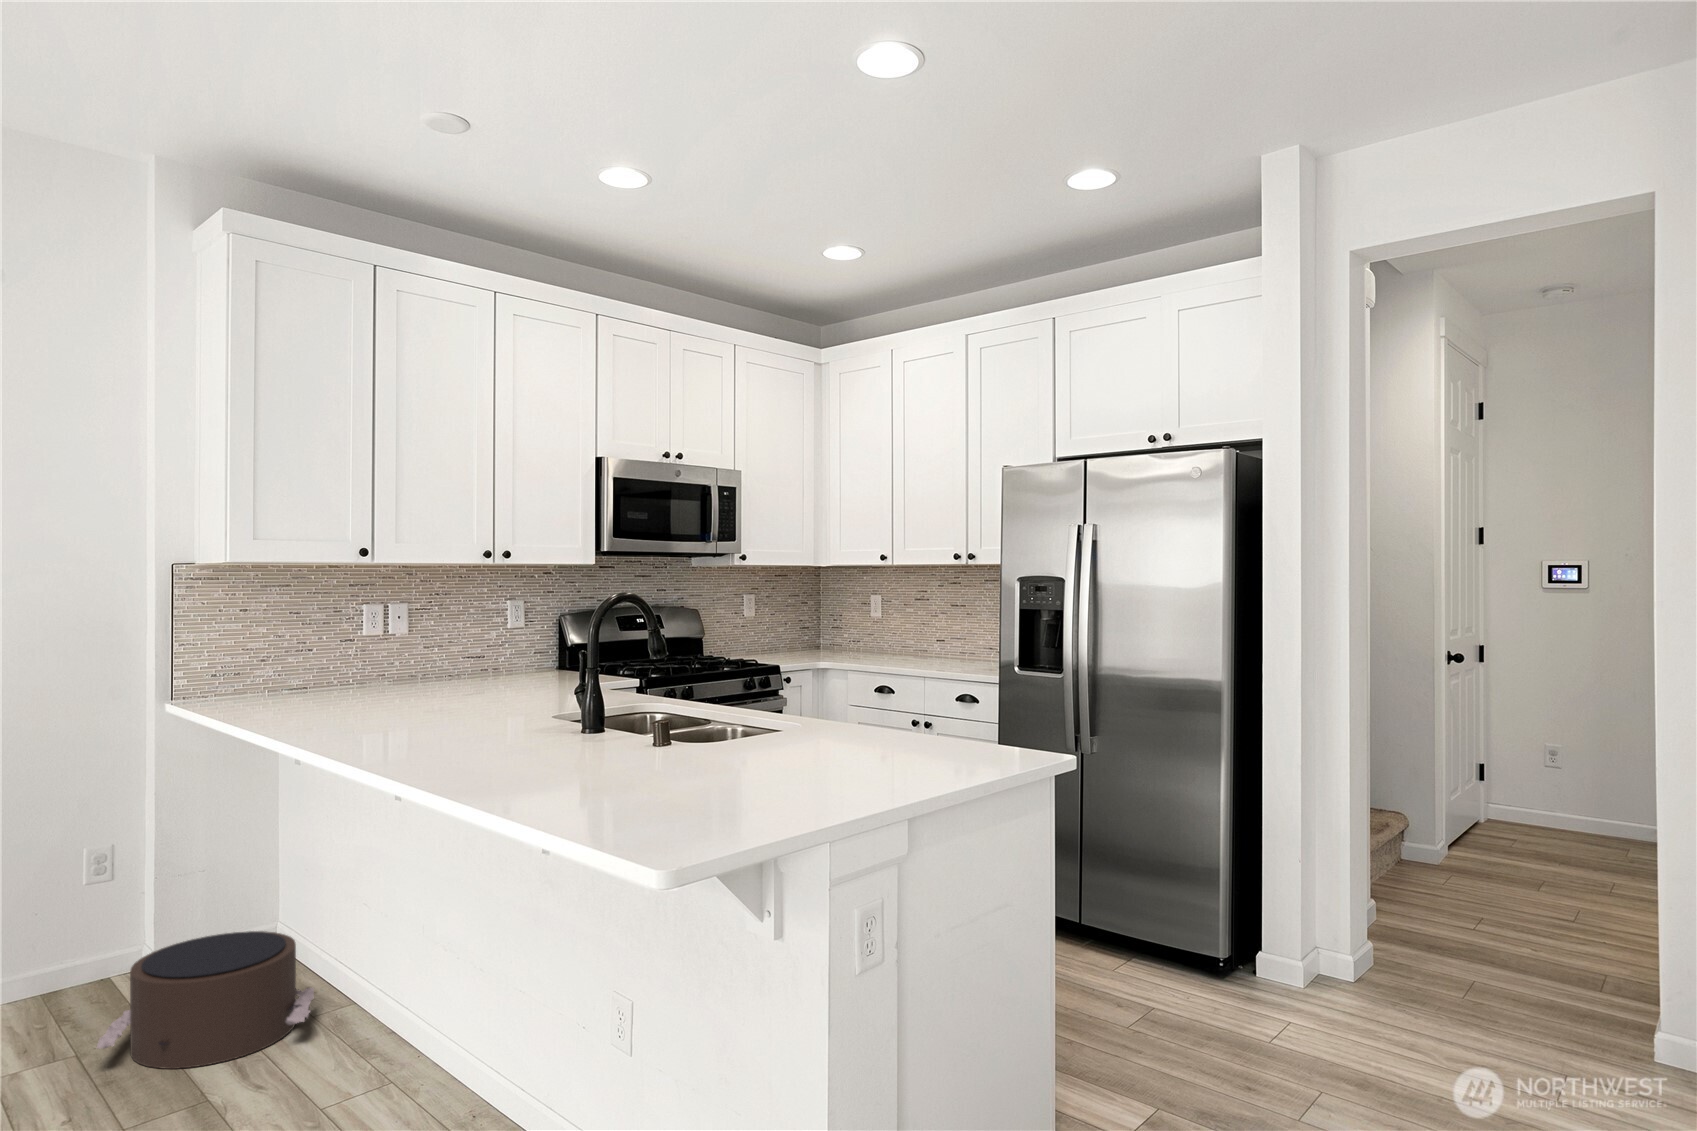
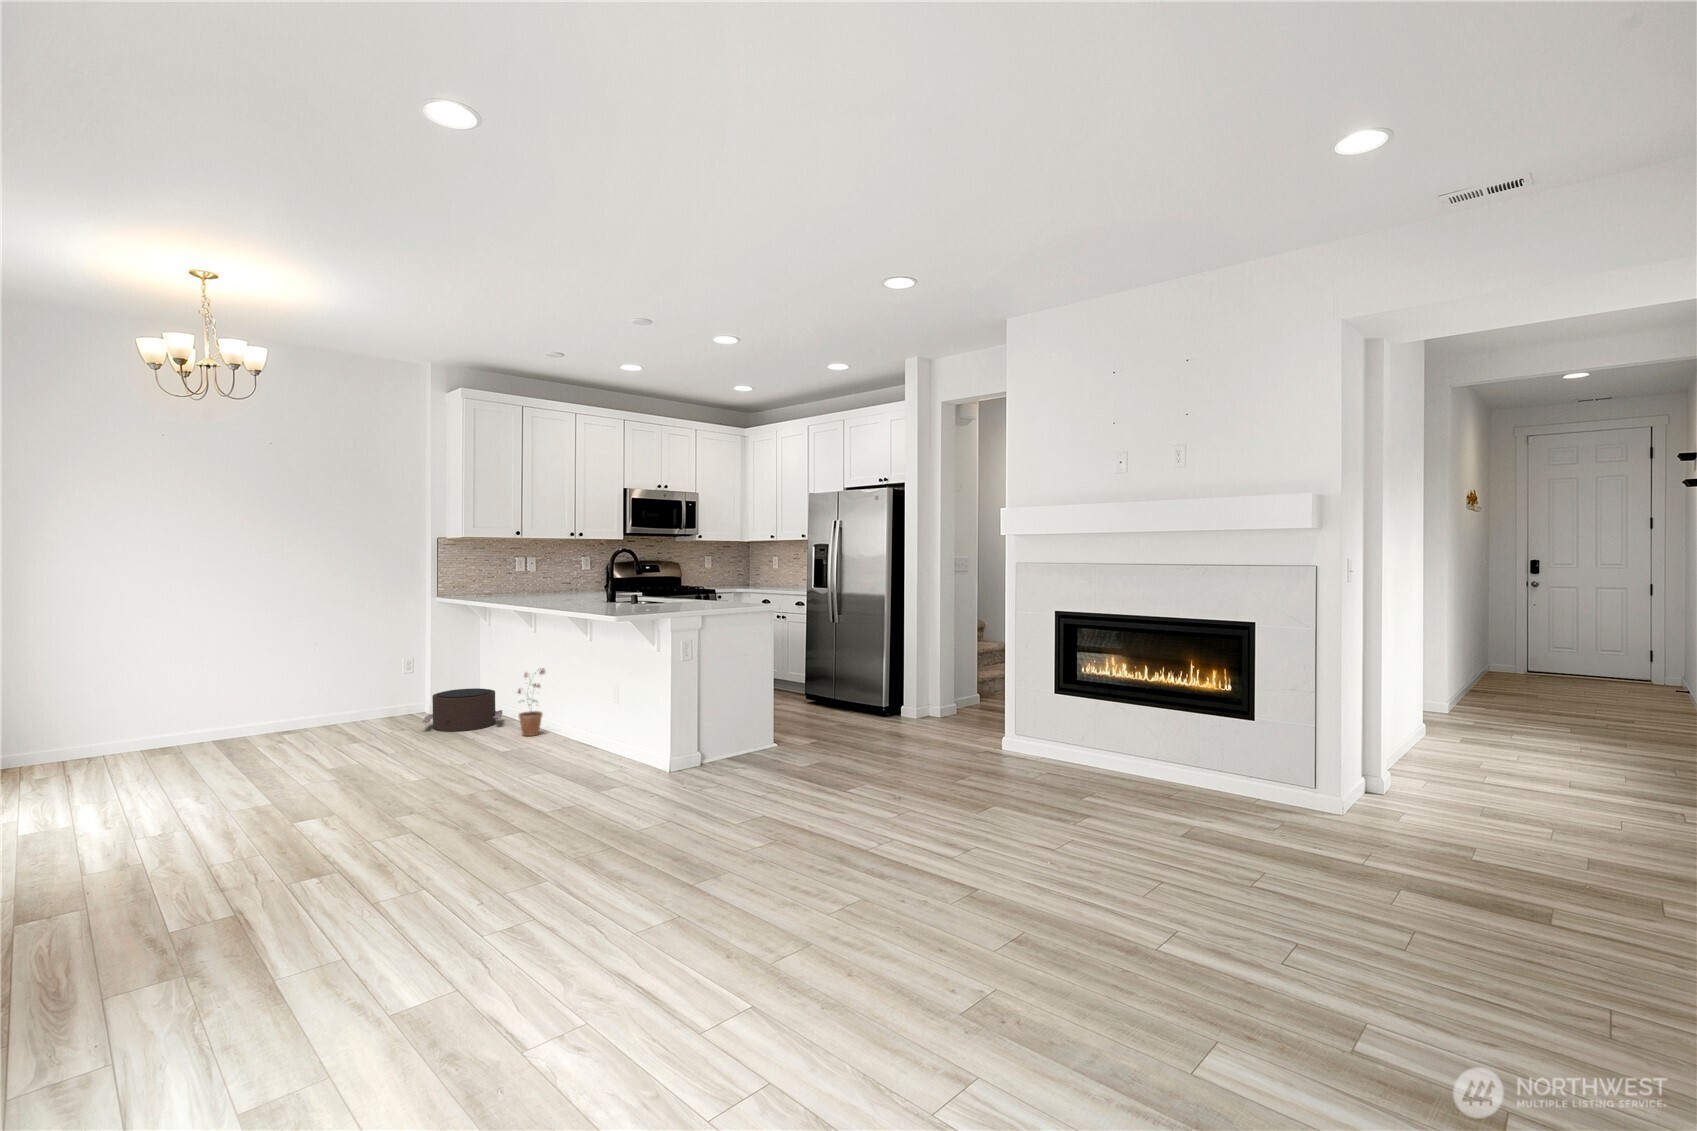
potted plant: none [337,905,423,1094] -> present [518,668,545,736]

